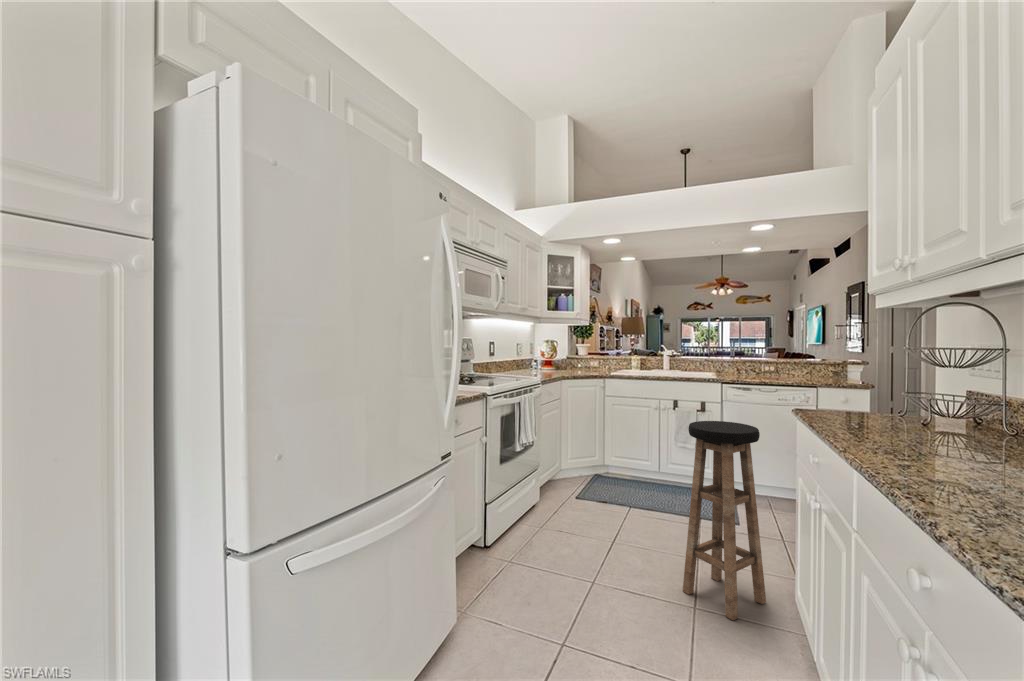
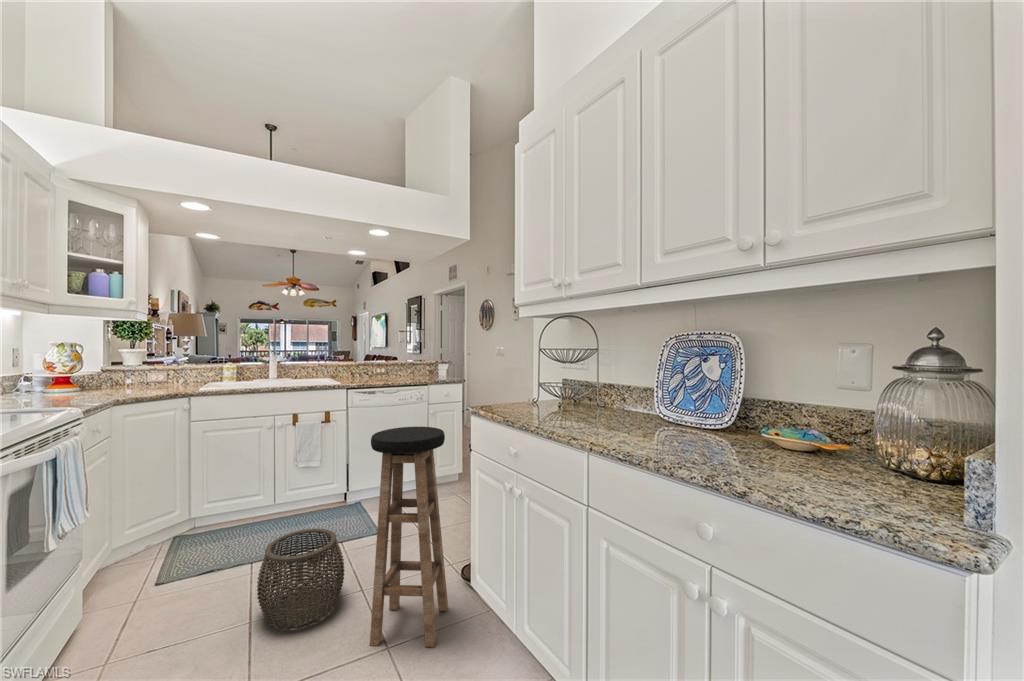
woven basket: none [618,488,682,558] -> present [257,529,345,629]

